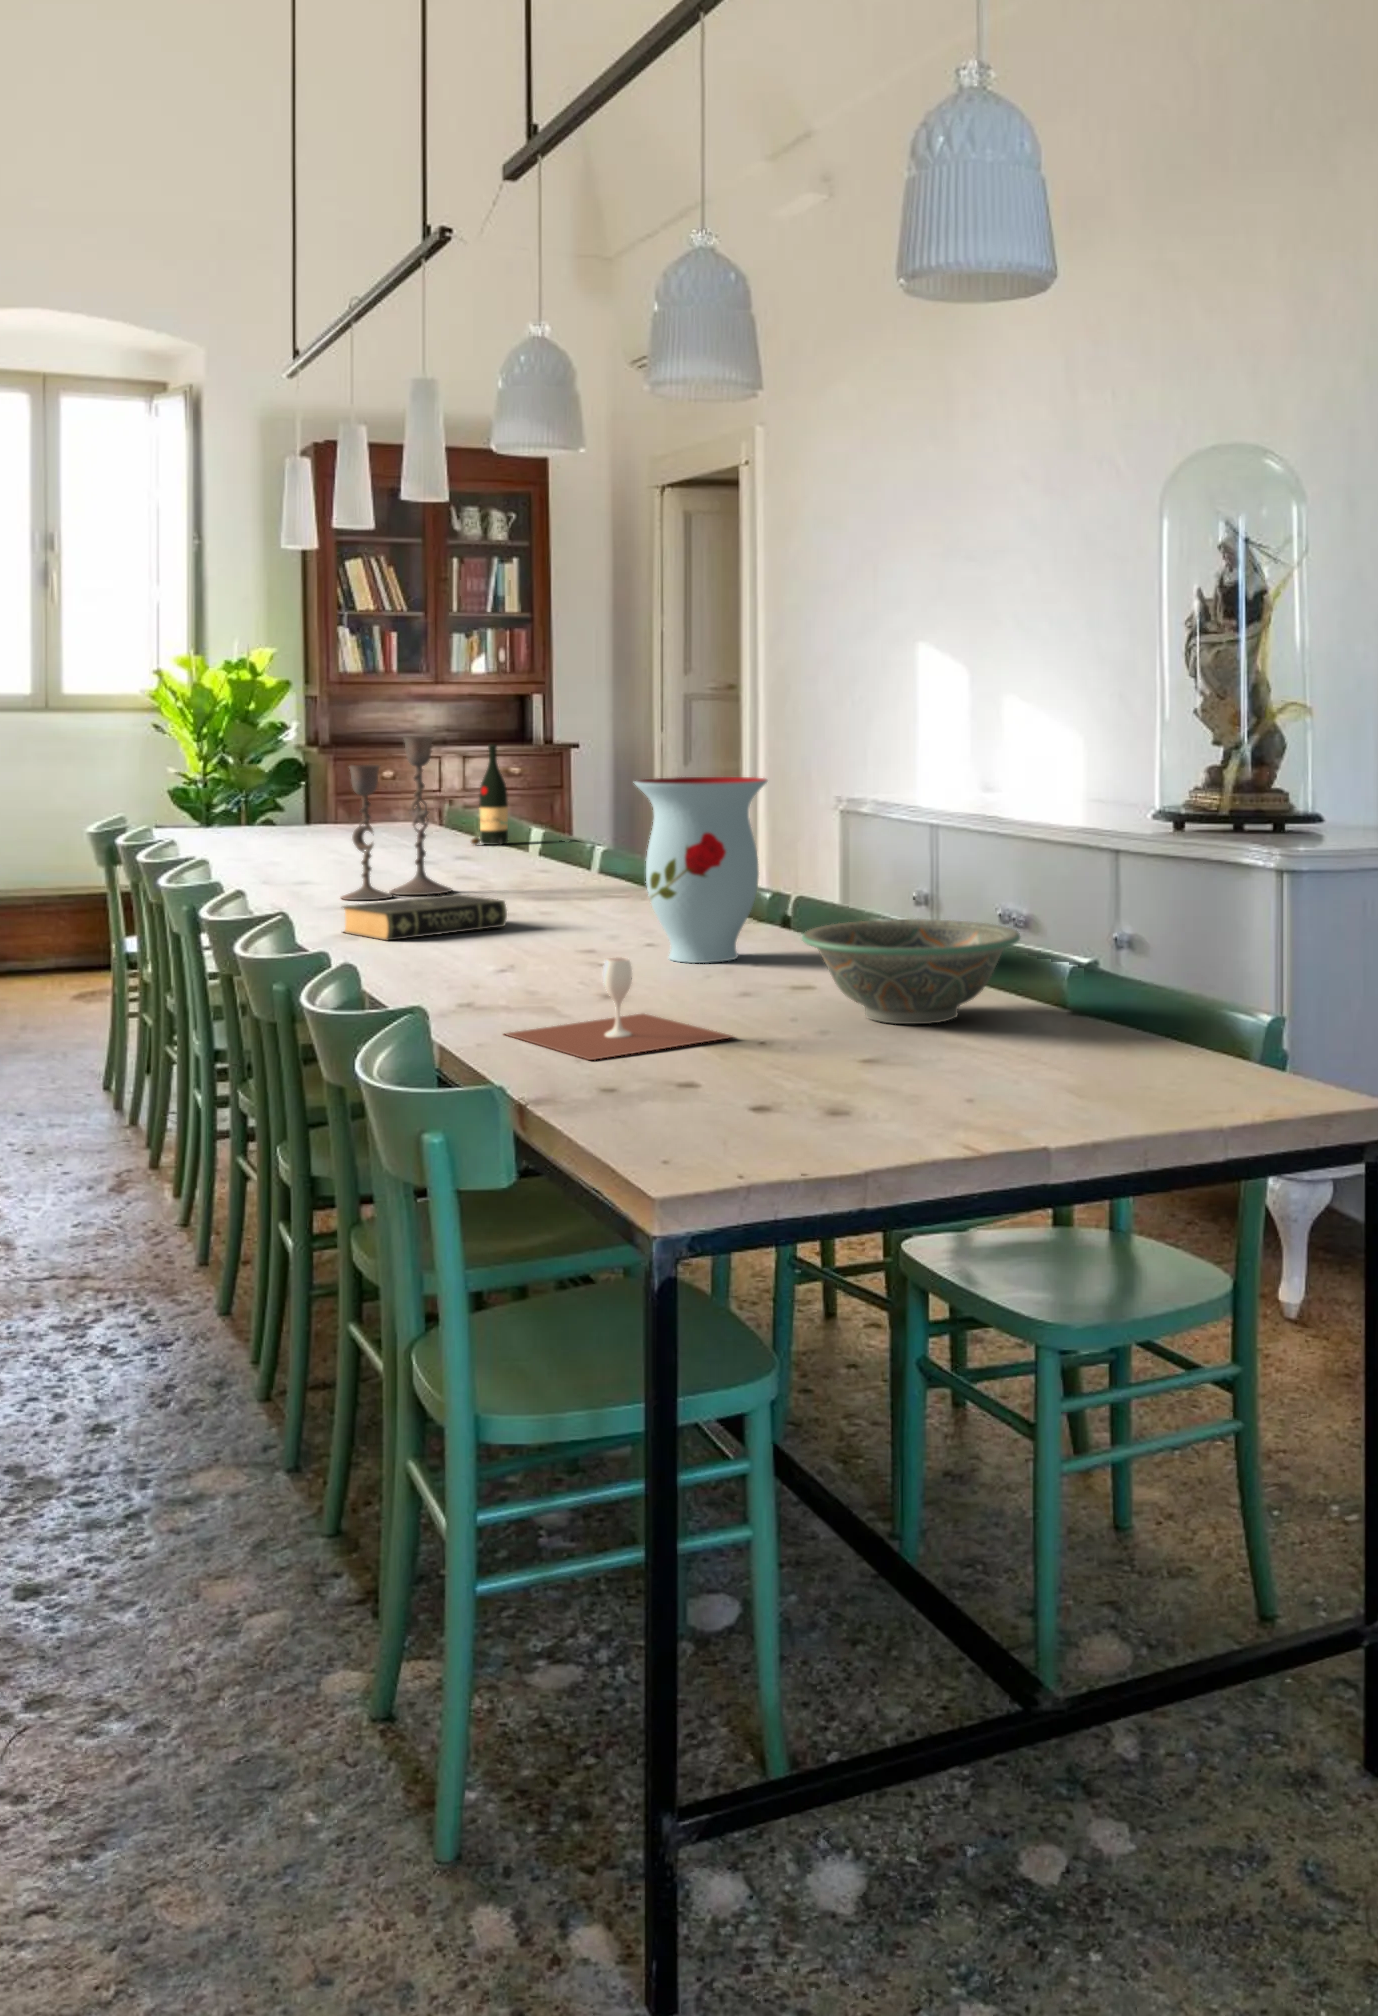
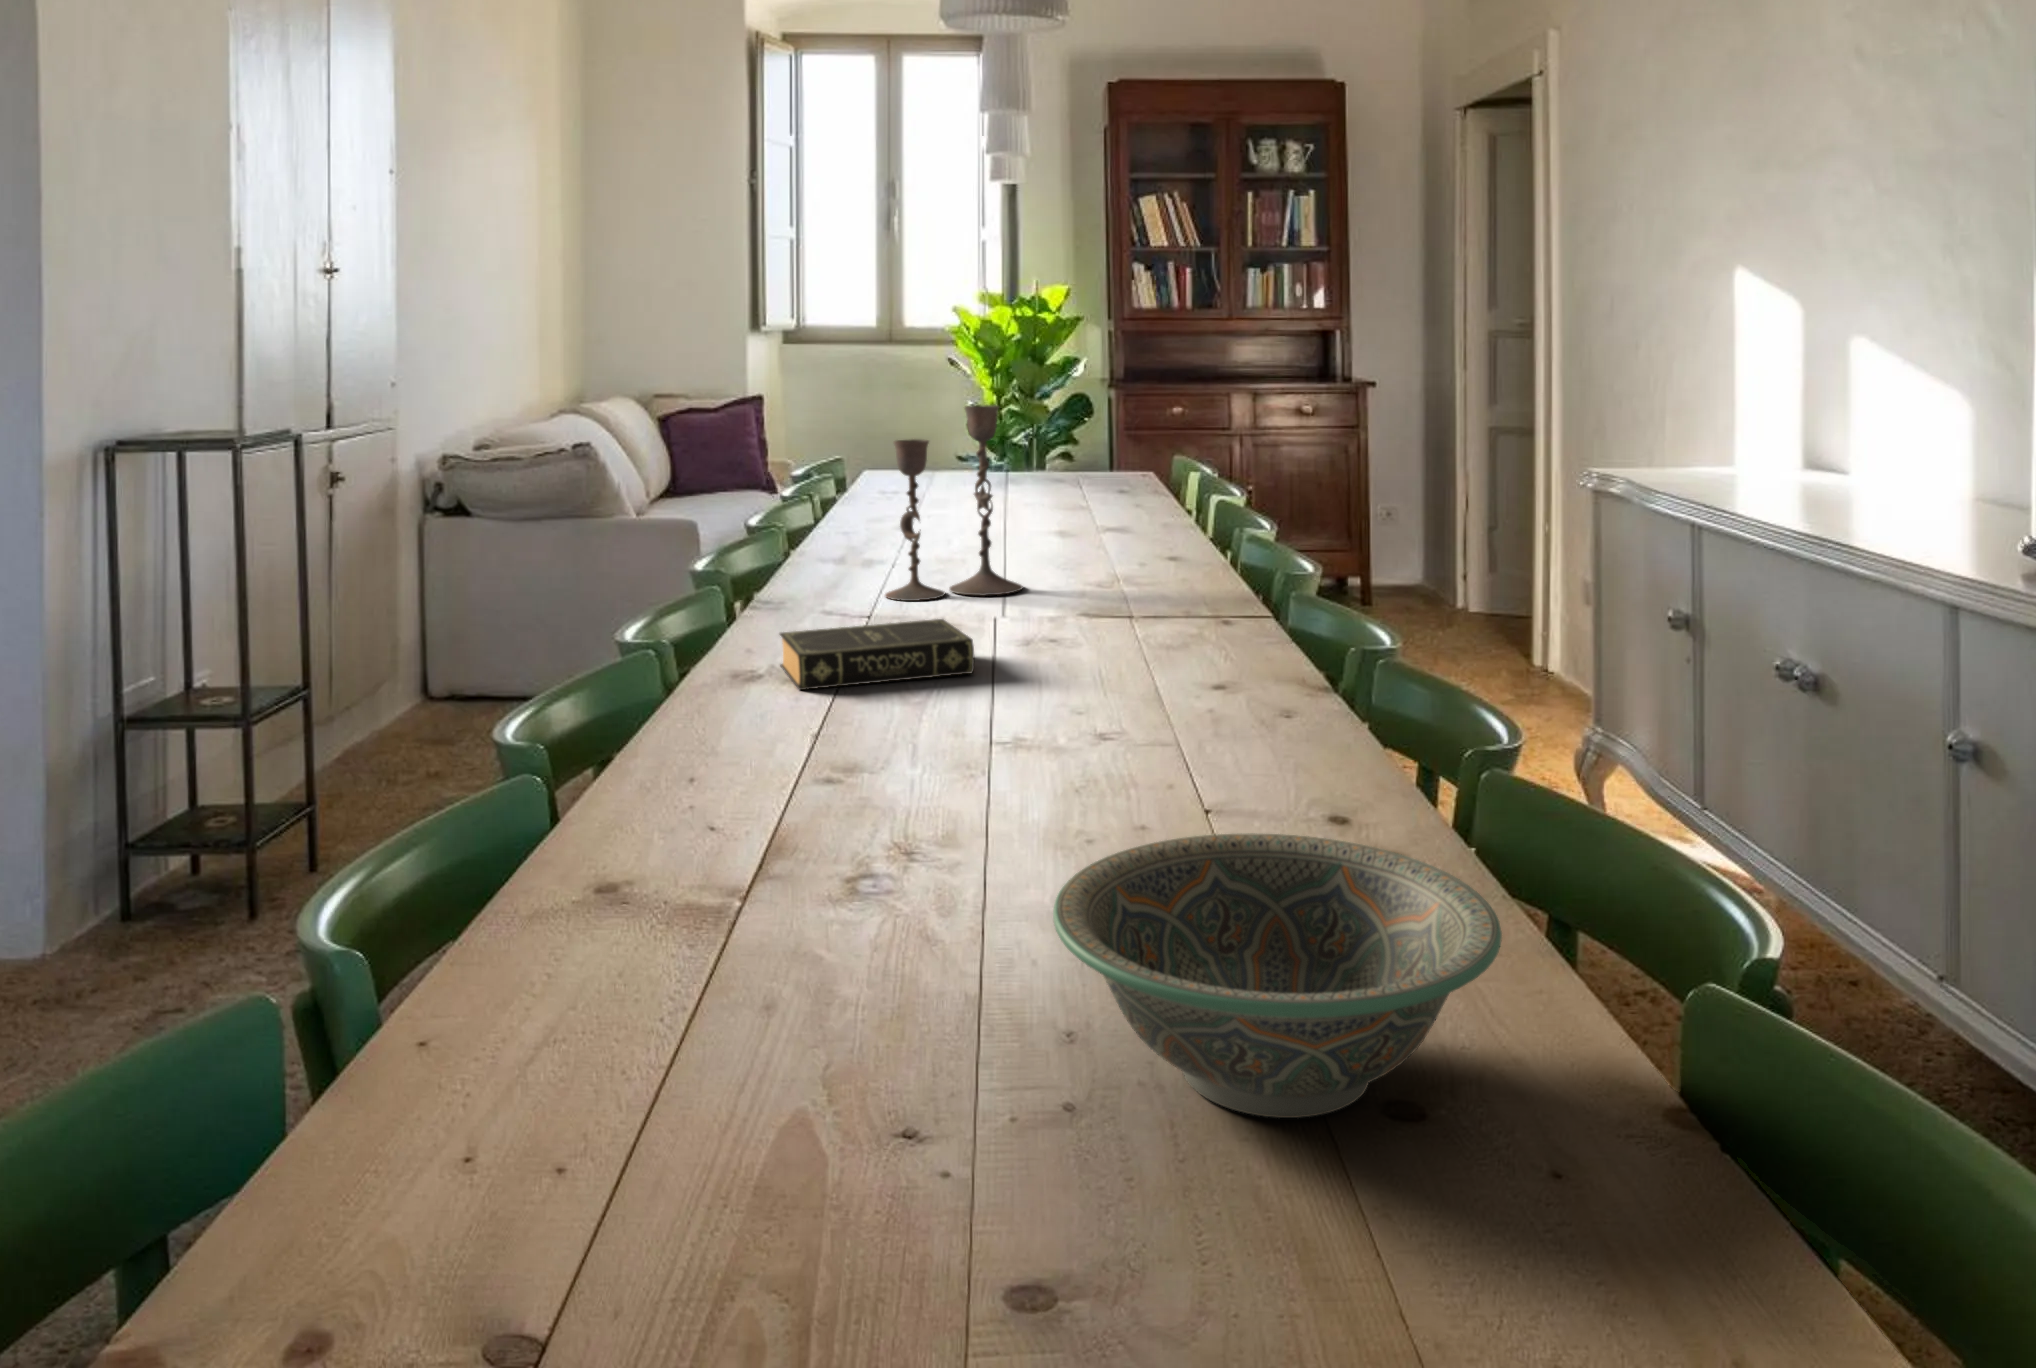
wine bottle: present [471,744,508,845] -> none [1159,396,1201,509]
vase: present [634,777,768,963] -> none [1026,503,1232,802]
wine glass: present [503,957,733,1060] -> none [509,903,857,1150]

